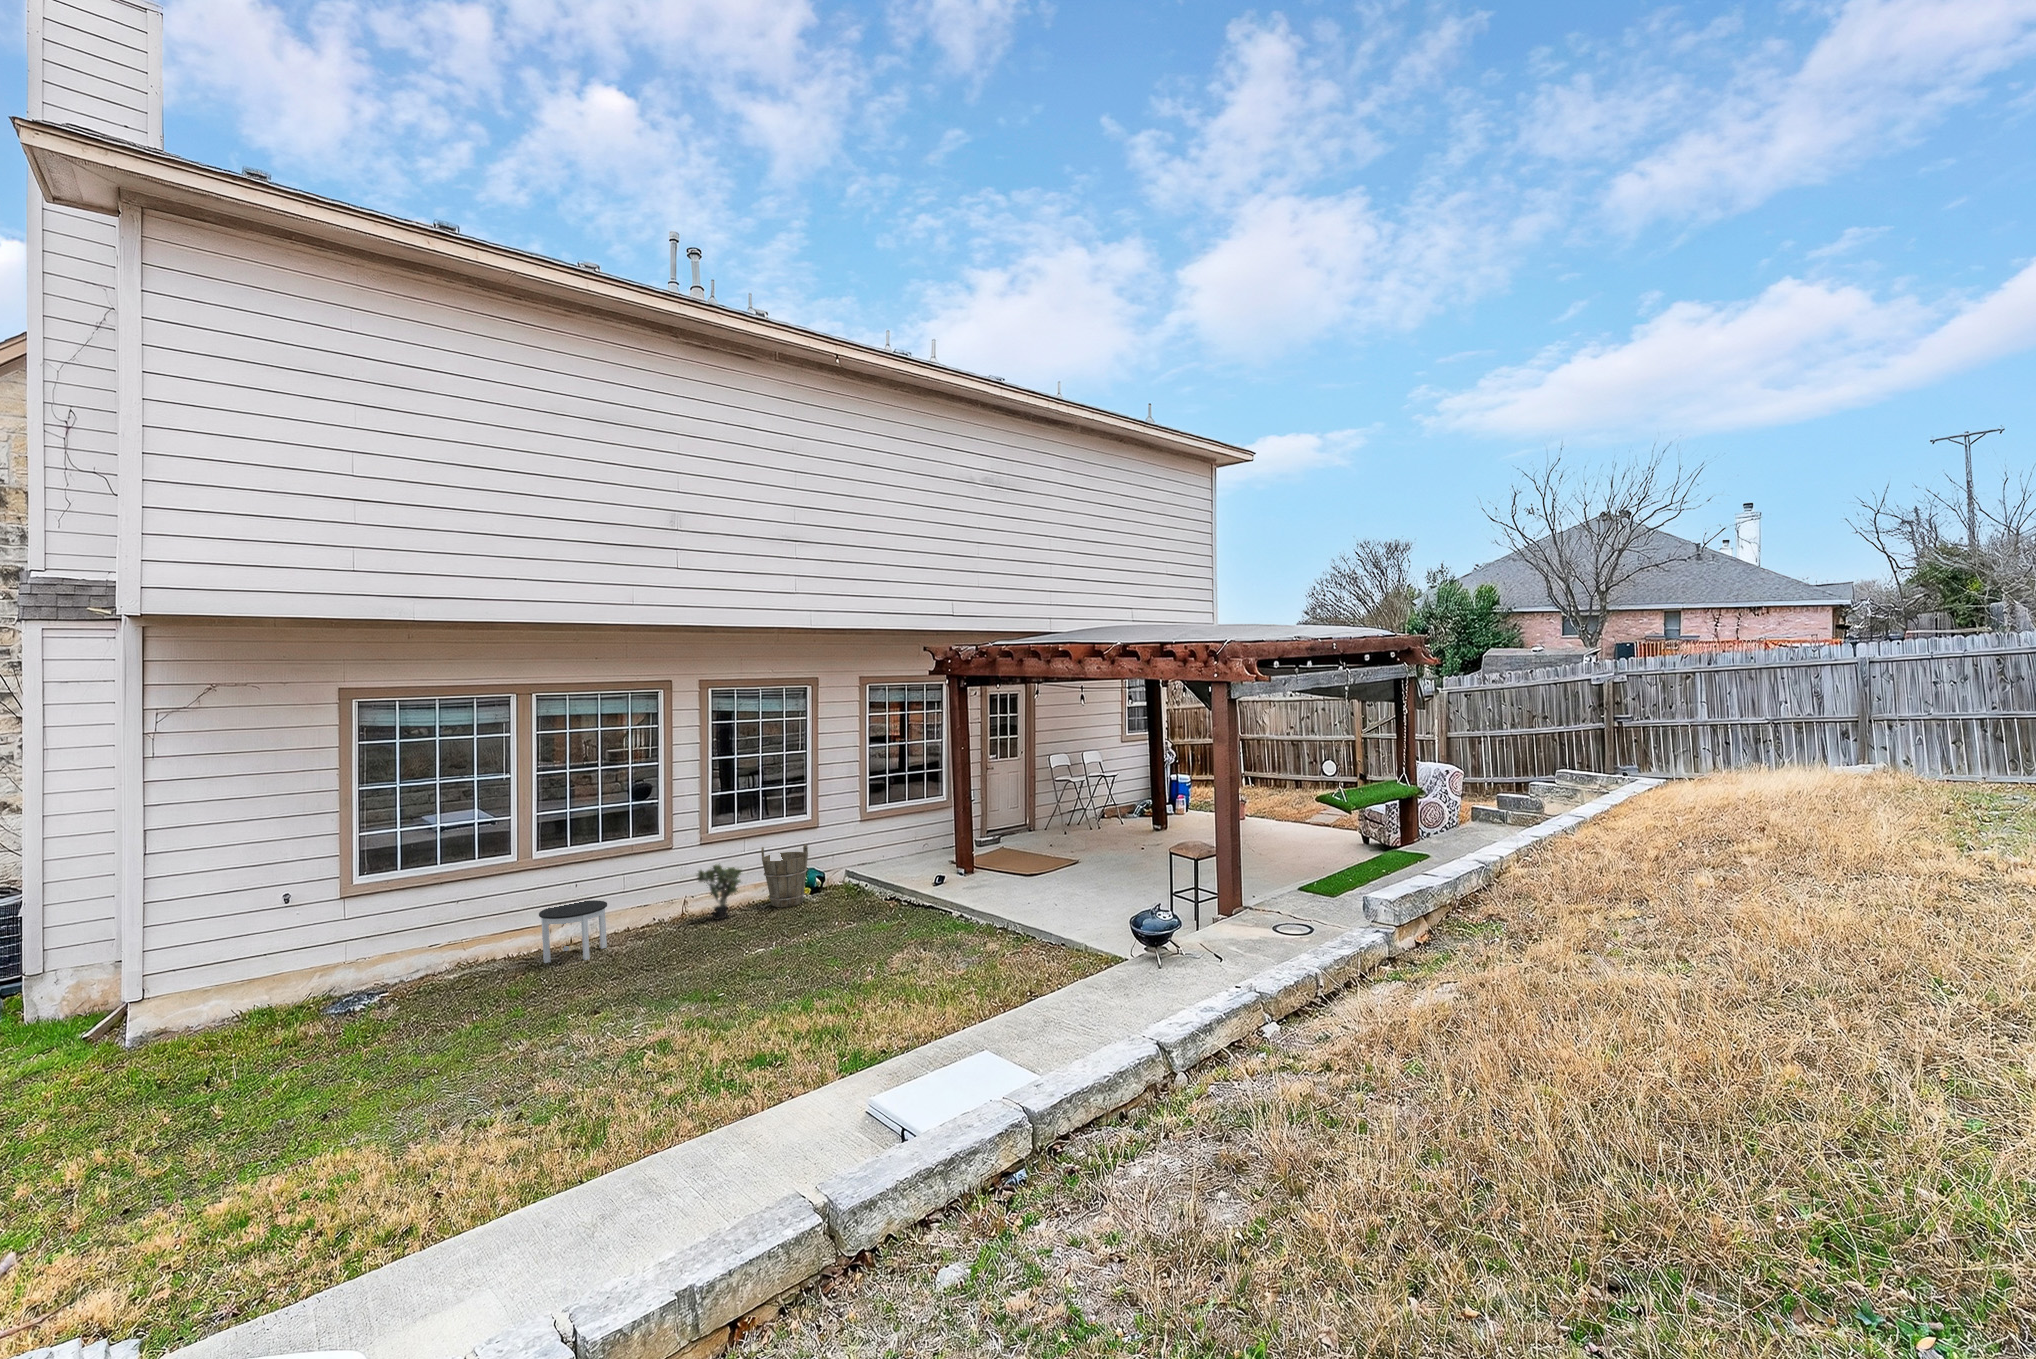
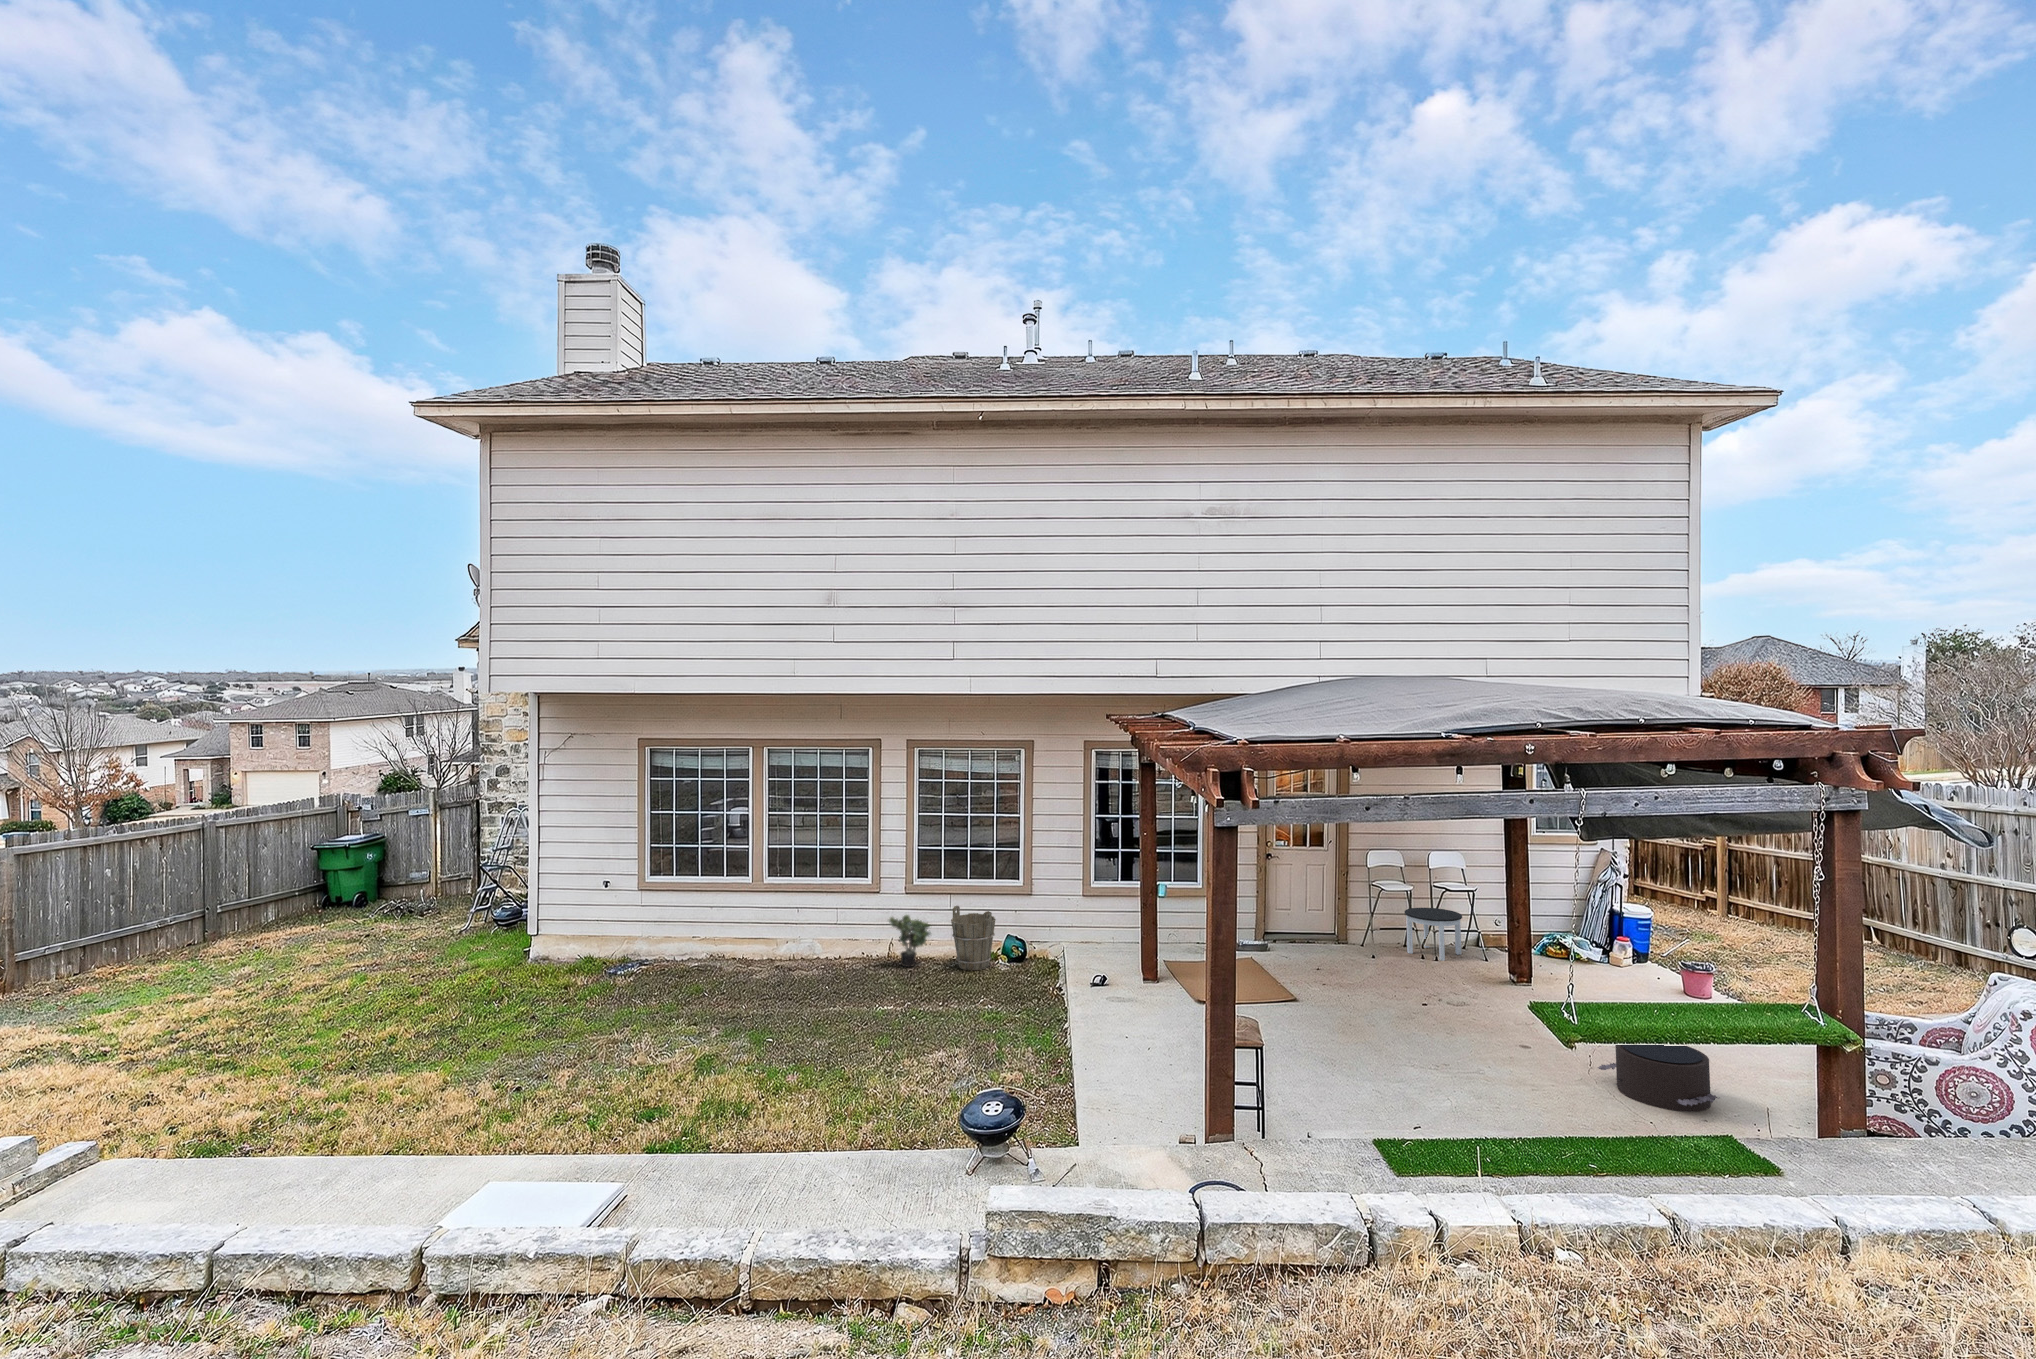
pouf: none [1294,820,1356,853] -> present [1598,1045,1719,1112]
round table: present [539,900,607,963] -> present [1405,908,1462,961]

